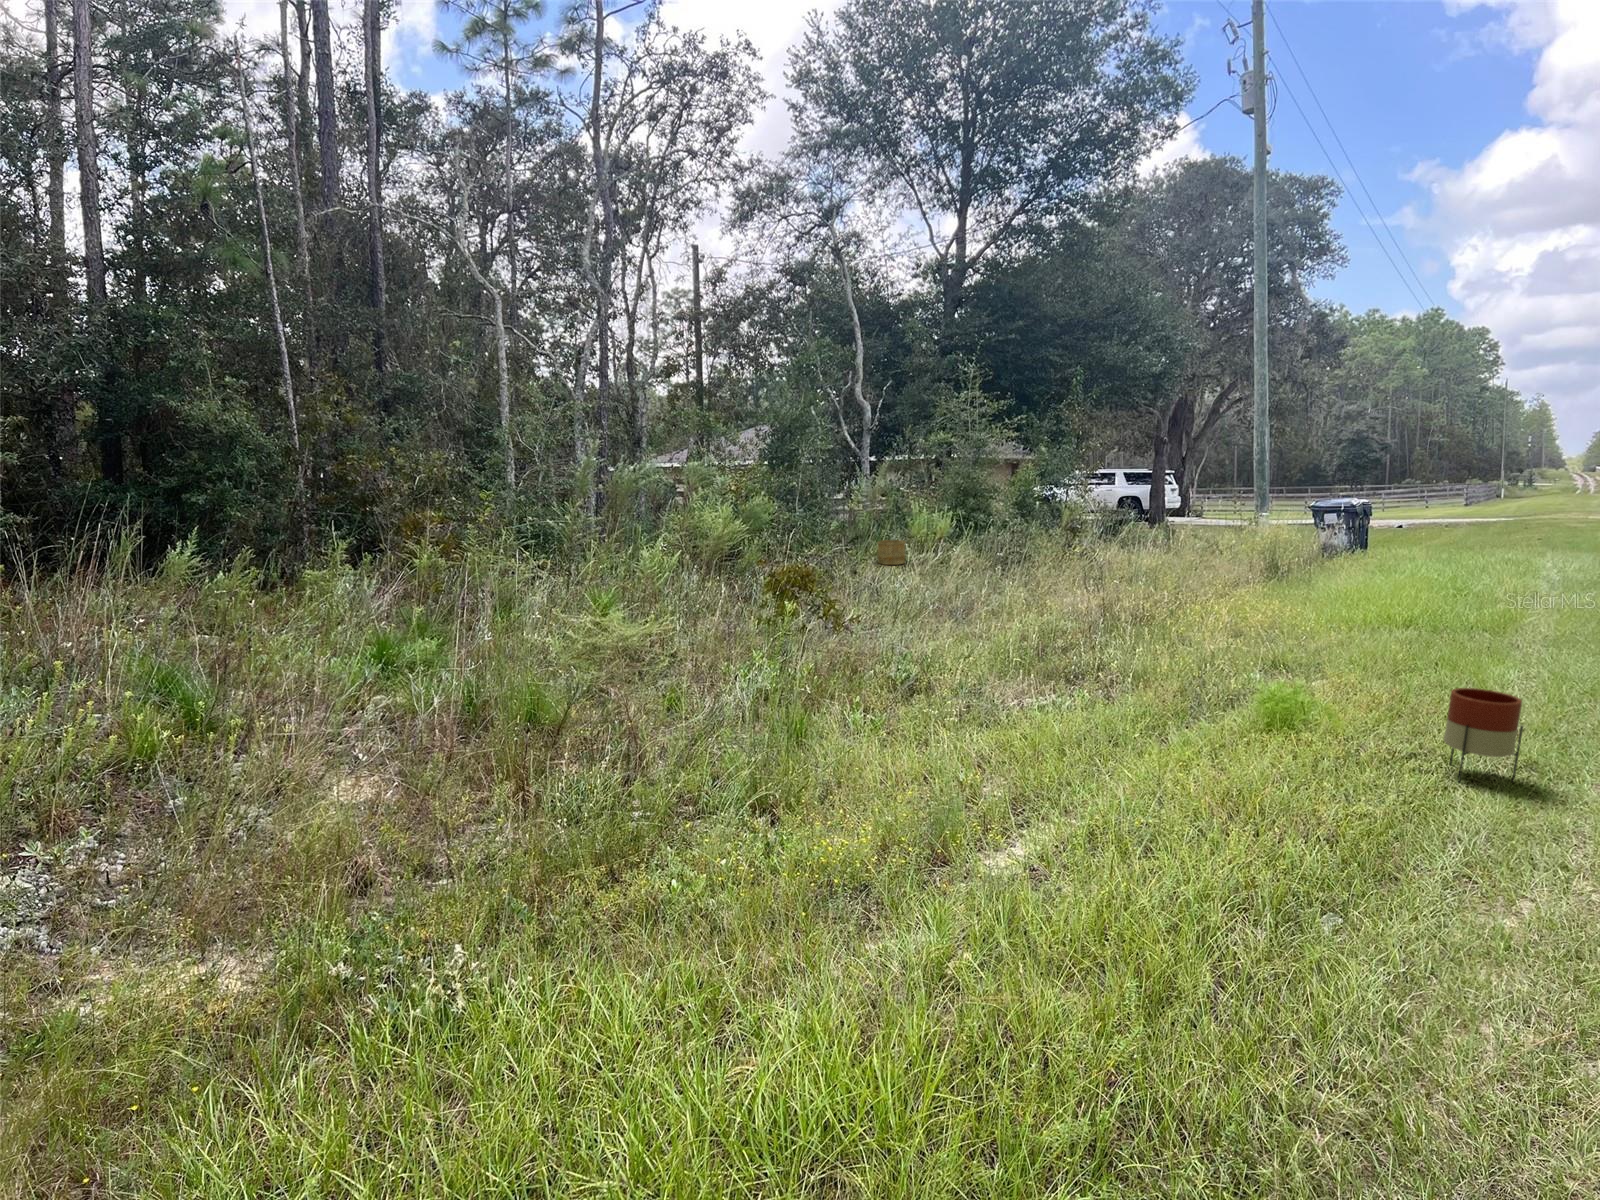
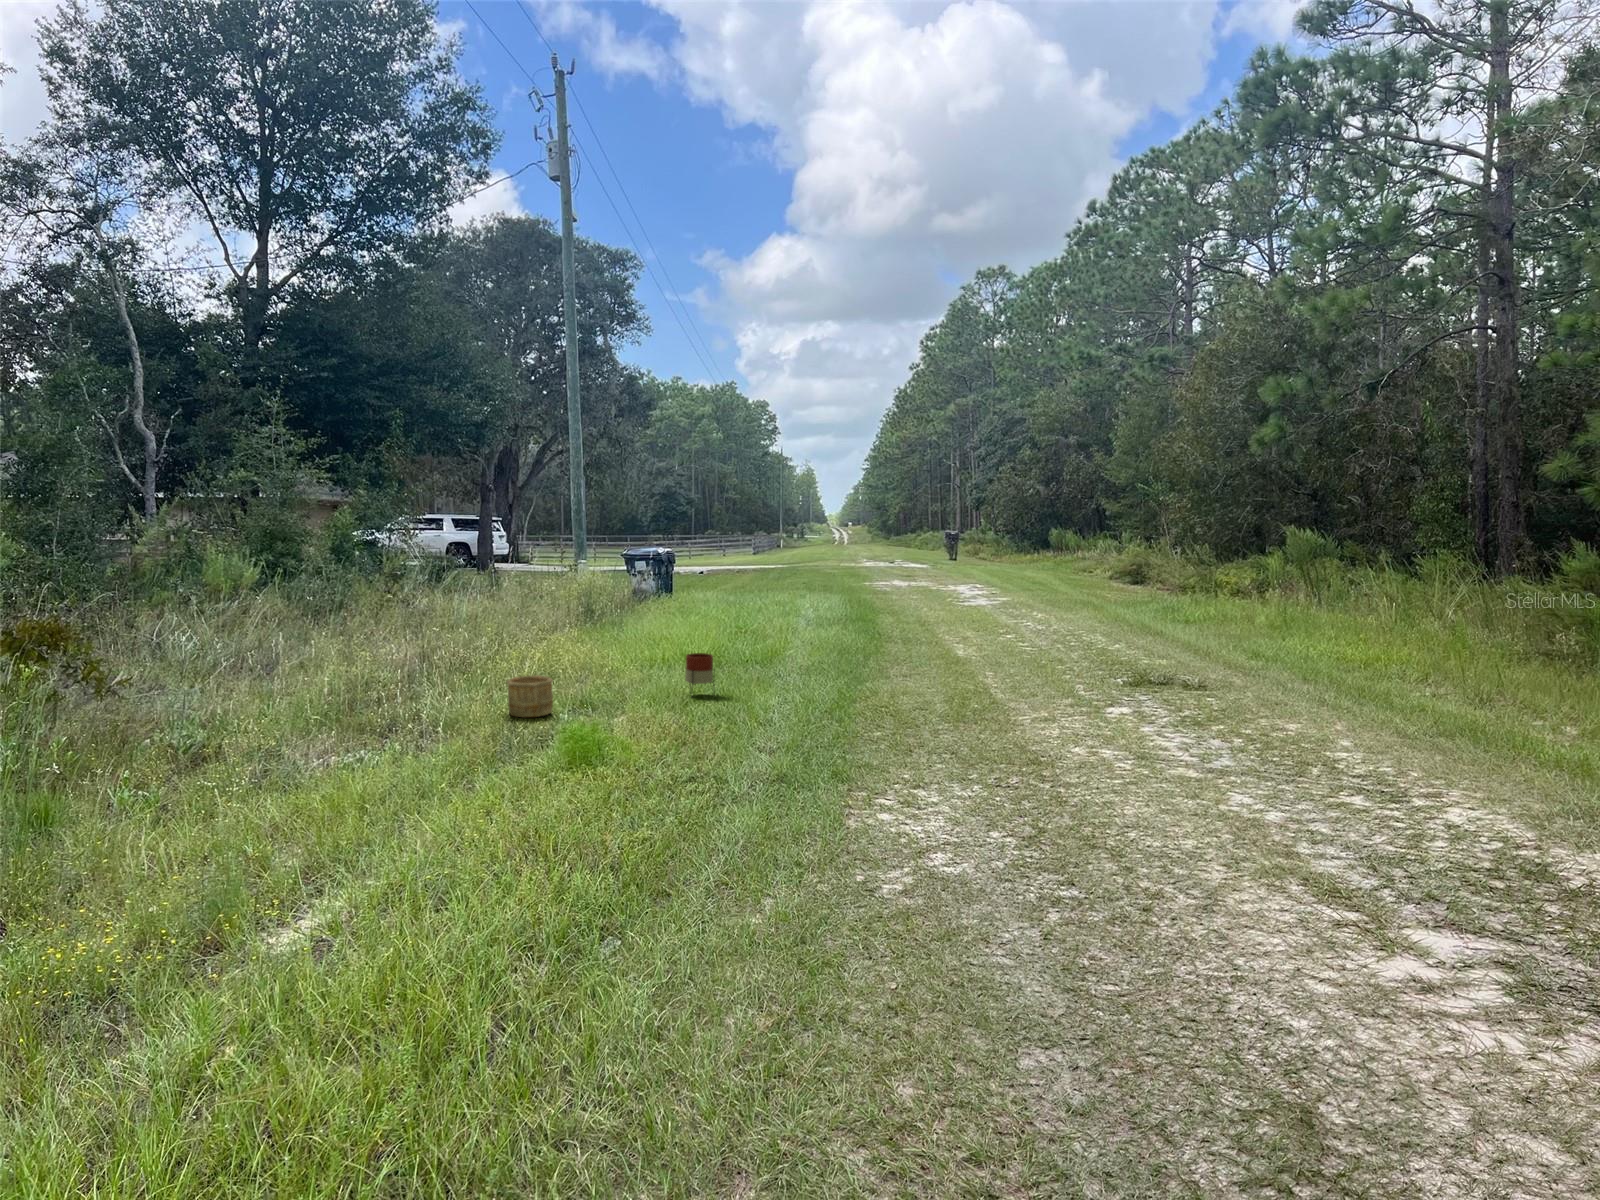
wooden bucket: present [877,540,906,565] -> present [507,675,553,717]

